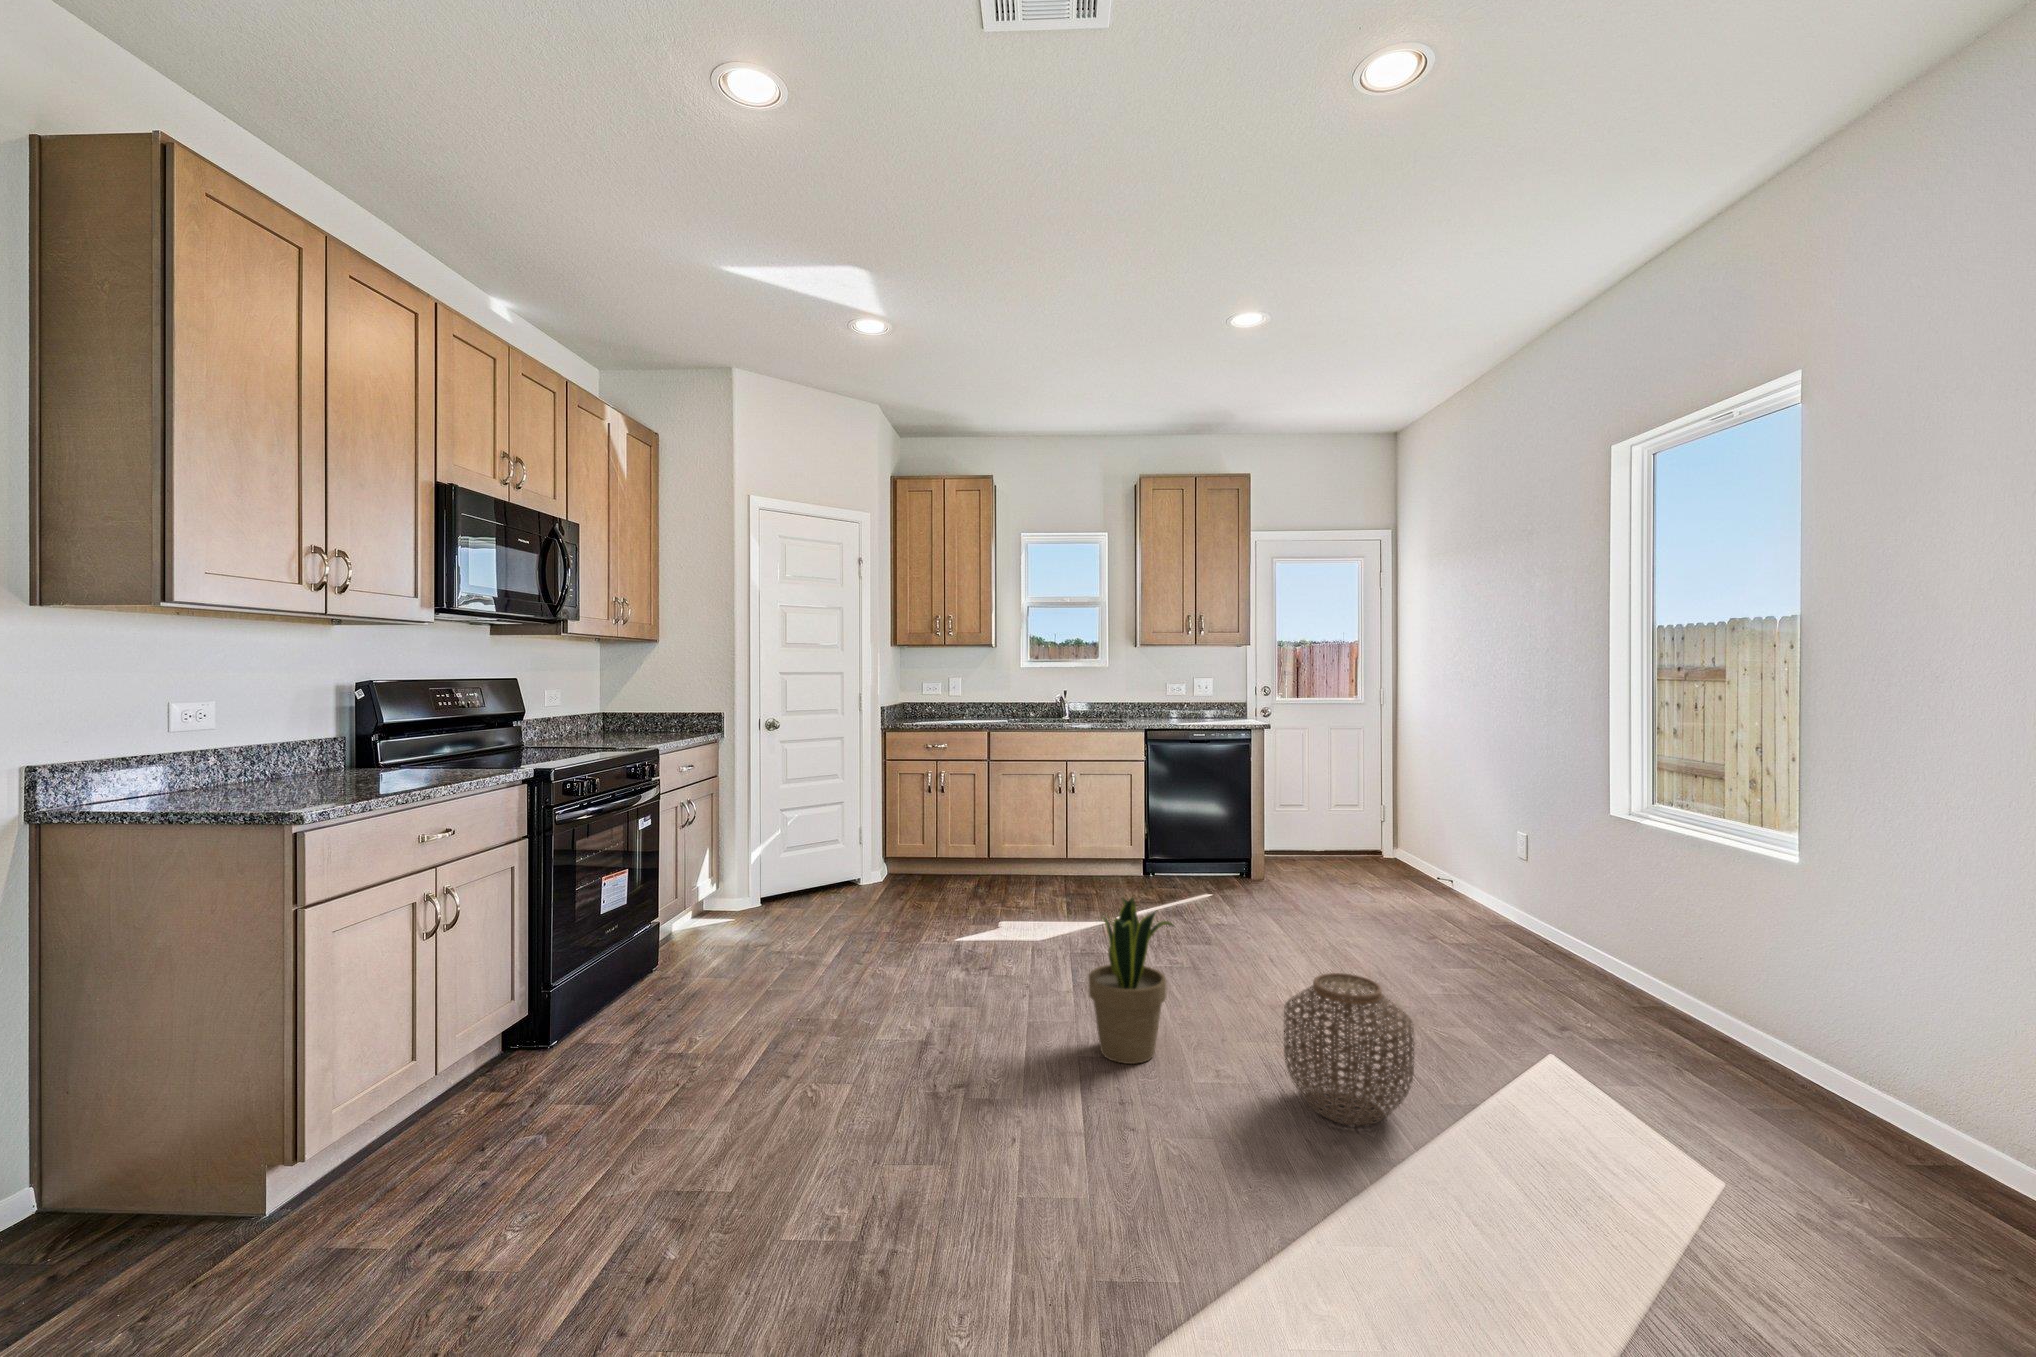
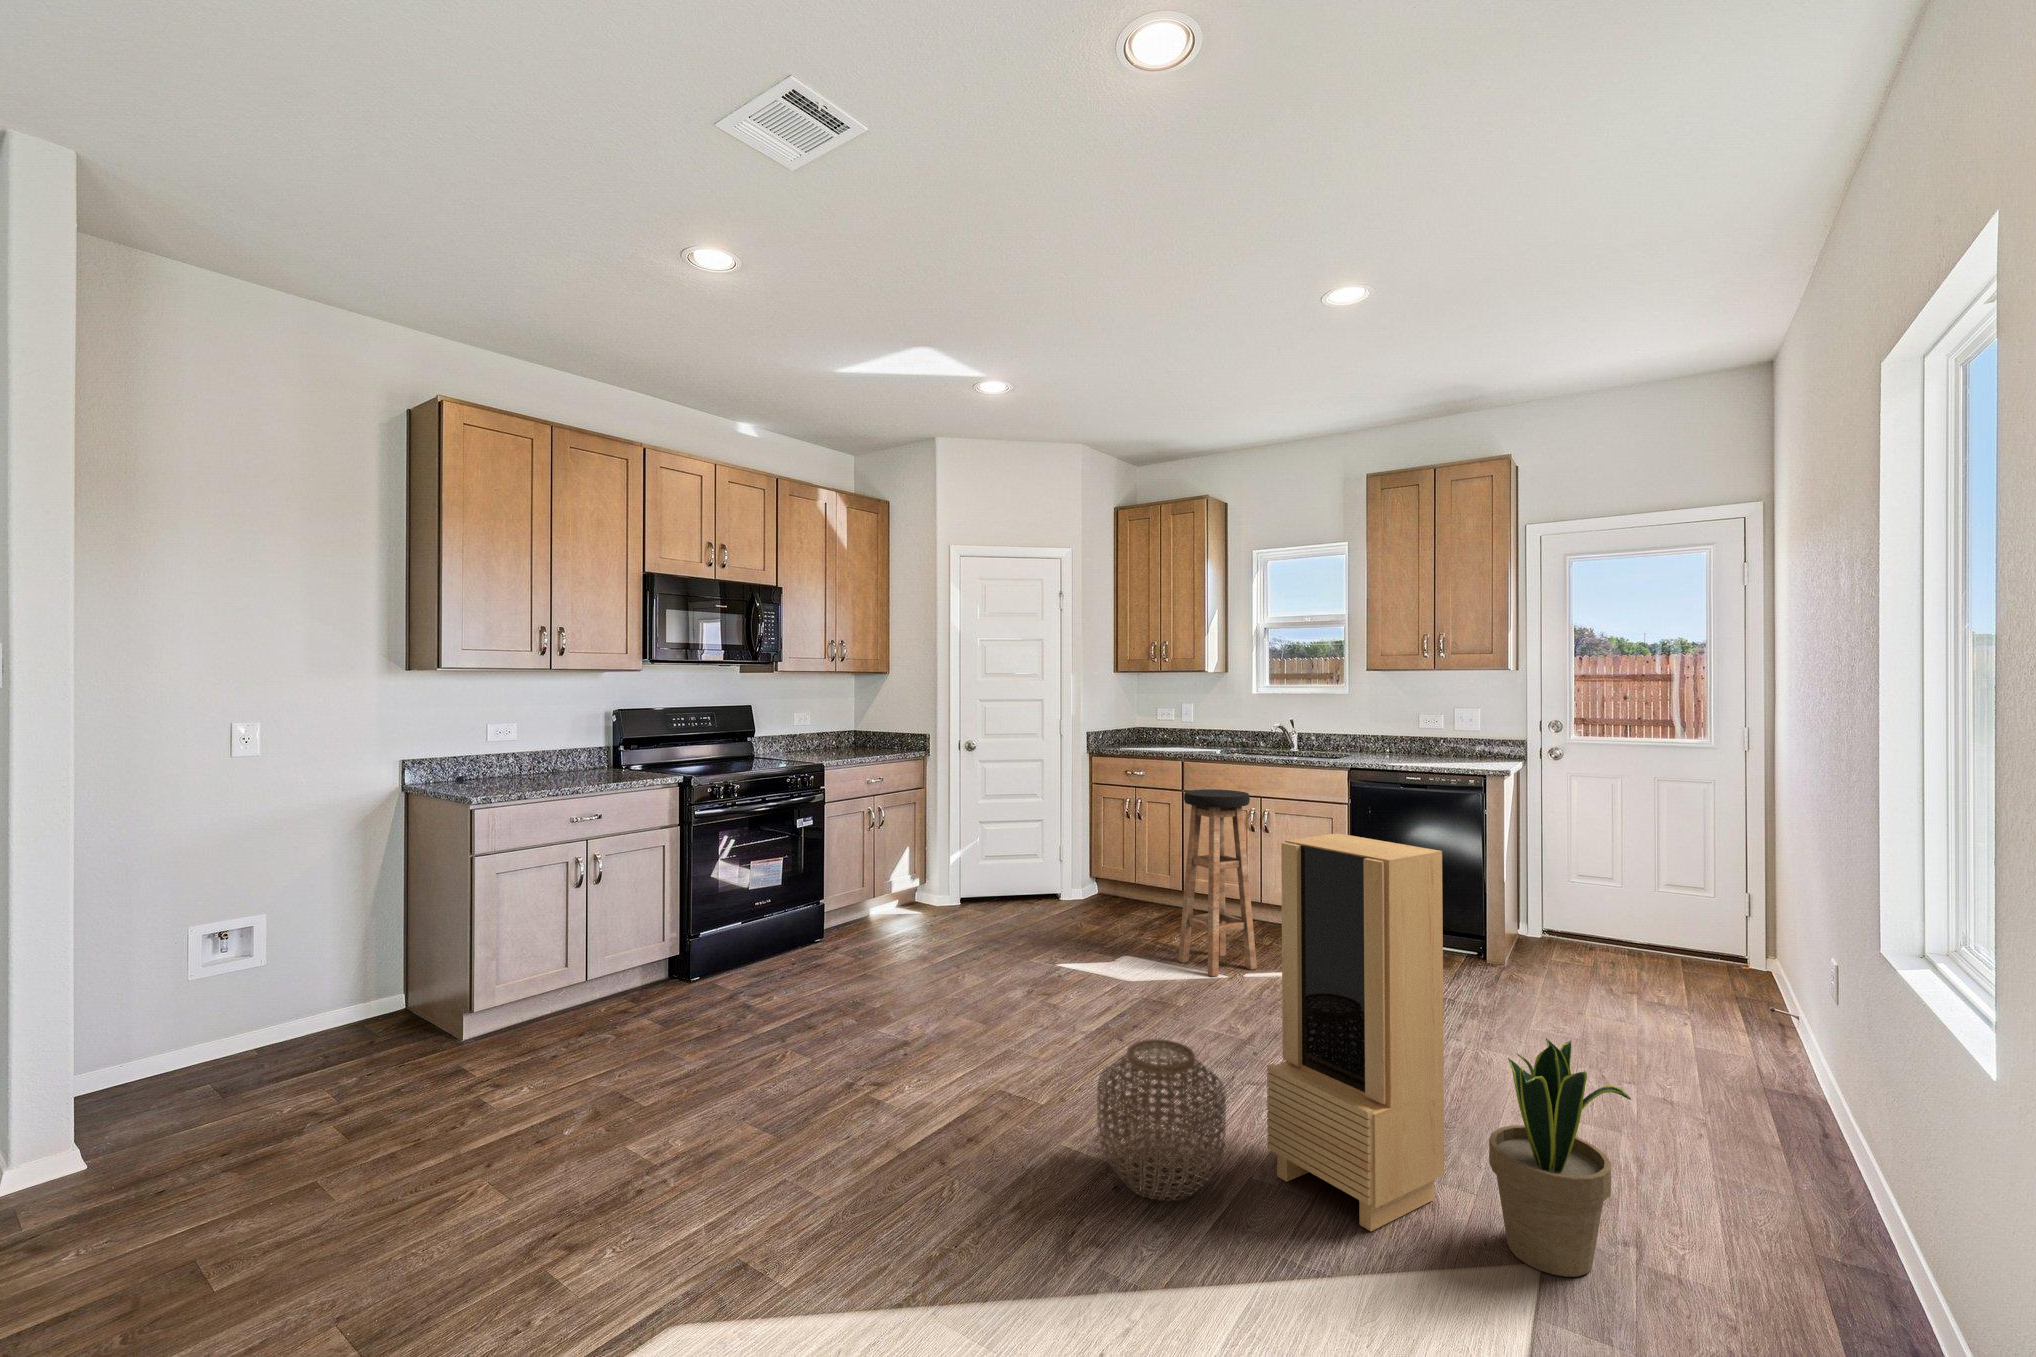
bar stool: none [1054,753,1122,927] -> present [1178,789,1257,977]
storage cabinet: none [1394,768,1521,1094] -> present [1267,833,1444,1231]
potted plant: present [1089,898,1174,1064] -> present [1489,1038,1631,1277]

